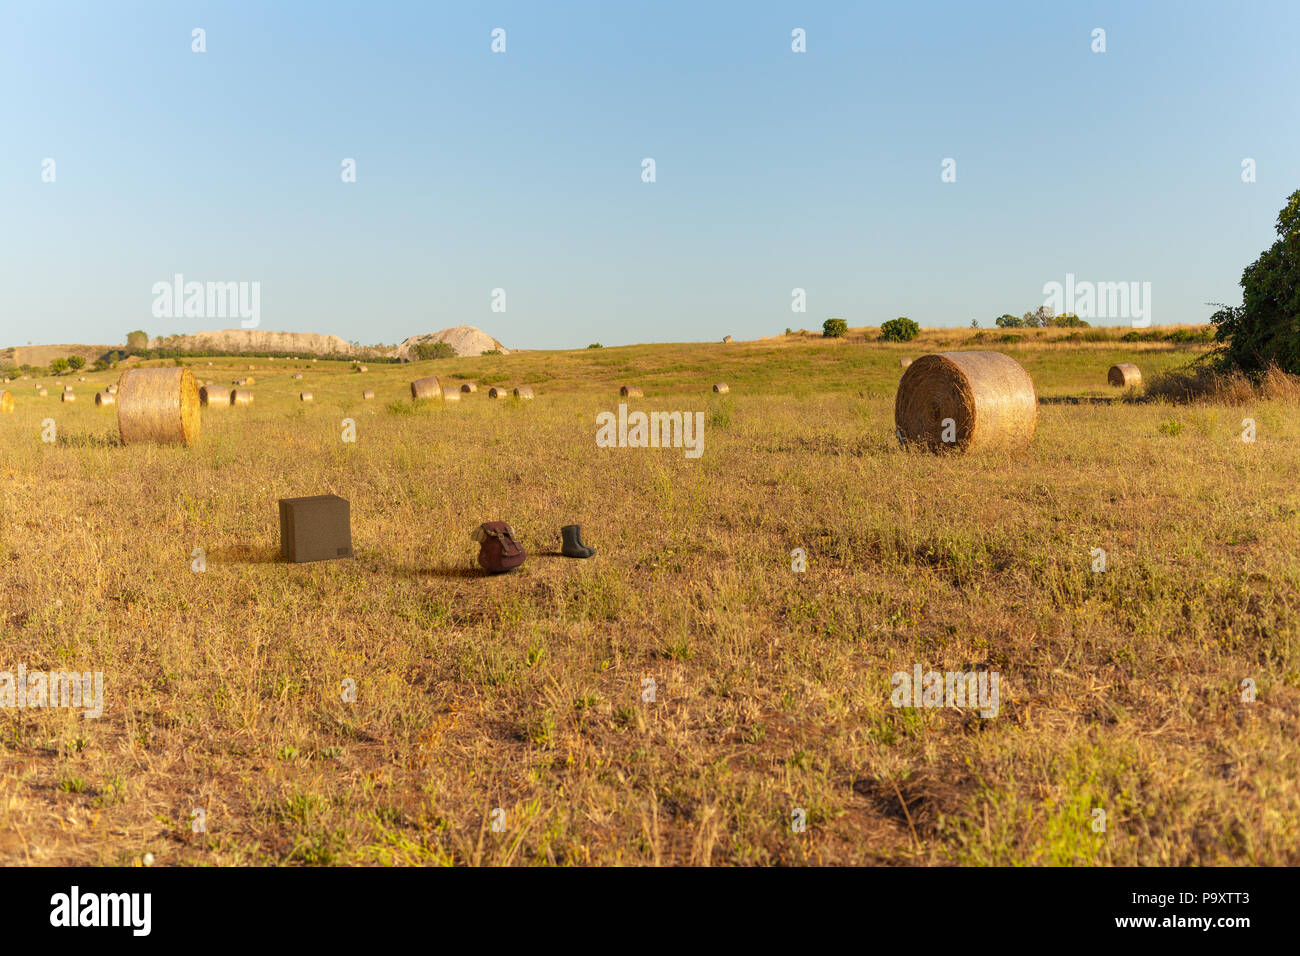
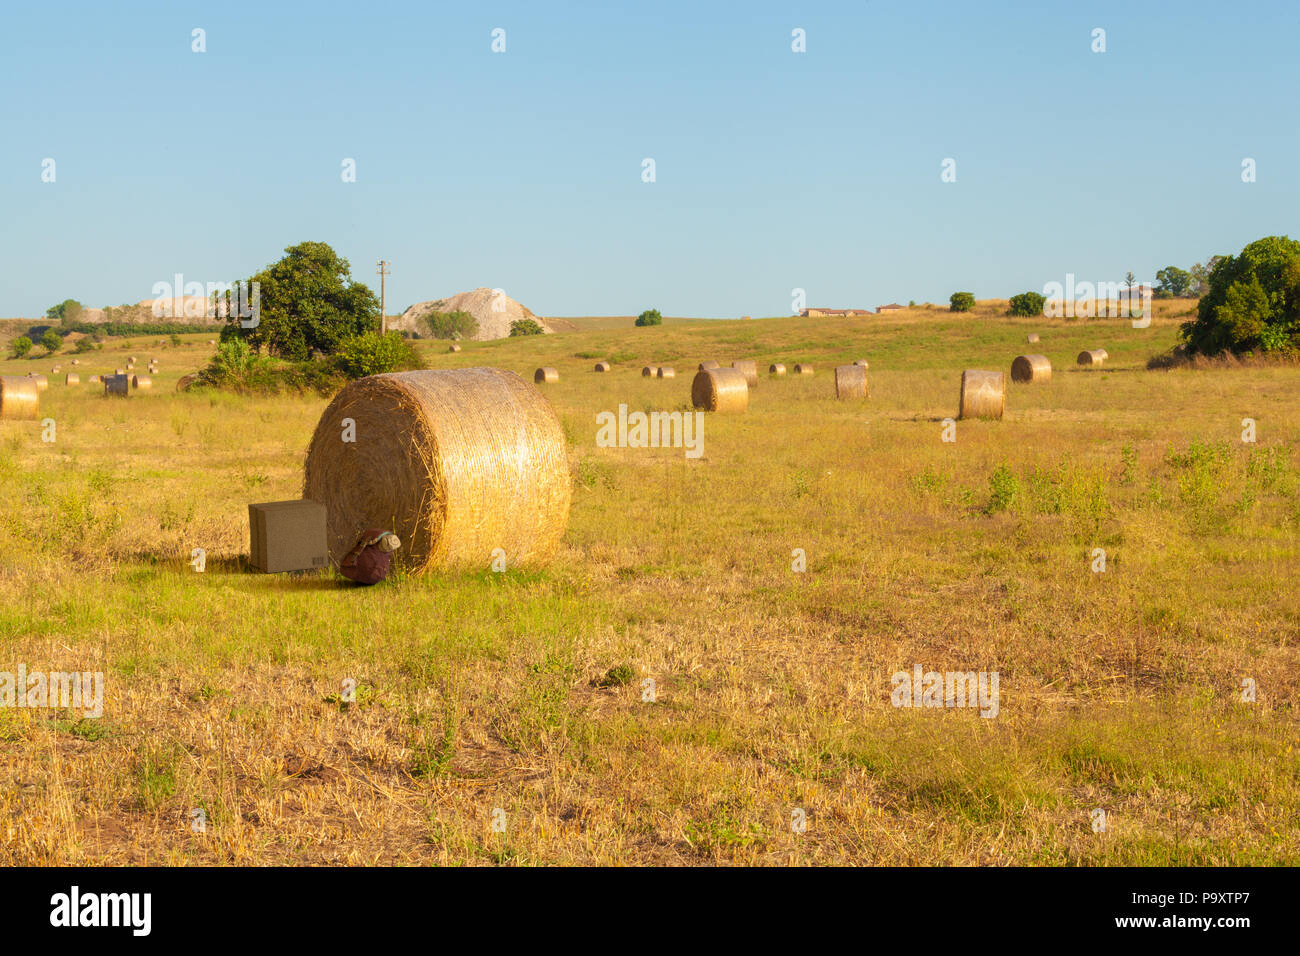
backpack: present [471,521,527,572] -> present [340,528,401,584]
boots: present [561,524,596,558] -> none [555,531,594,567]

